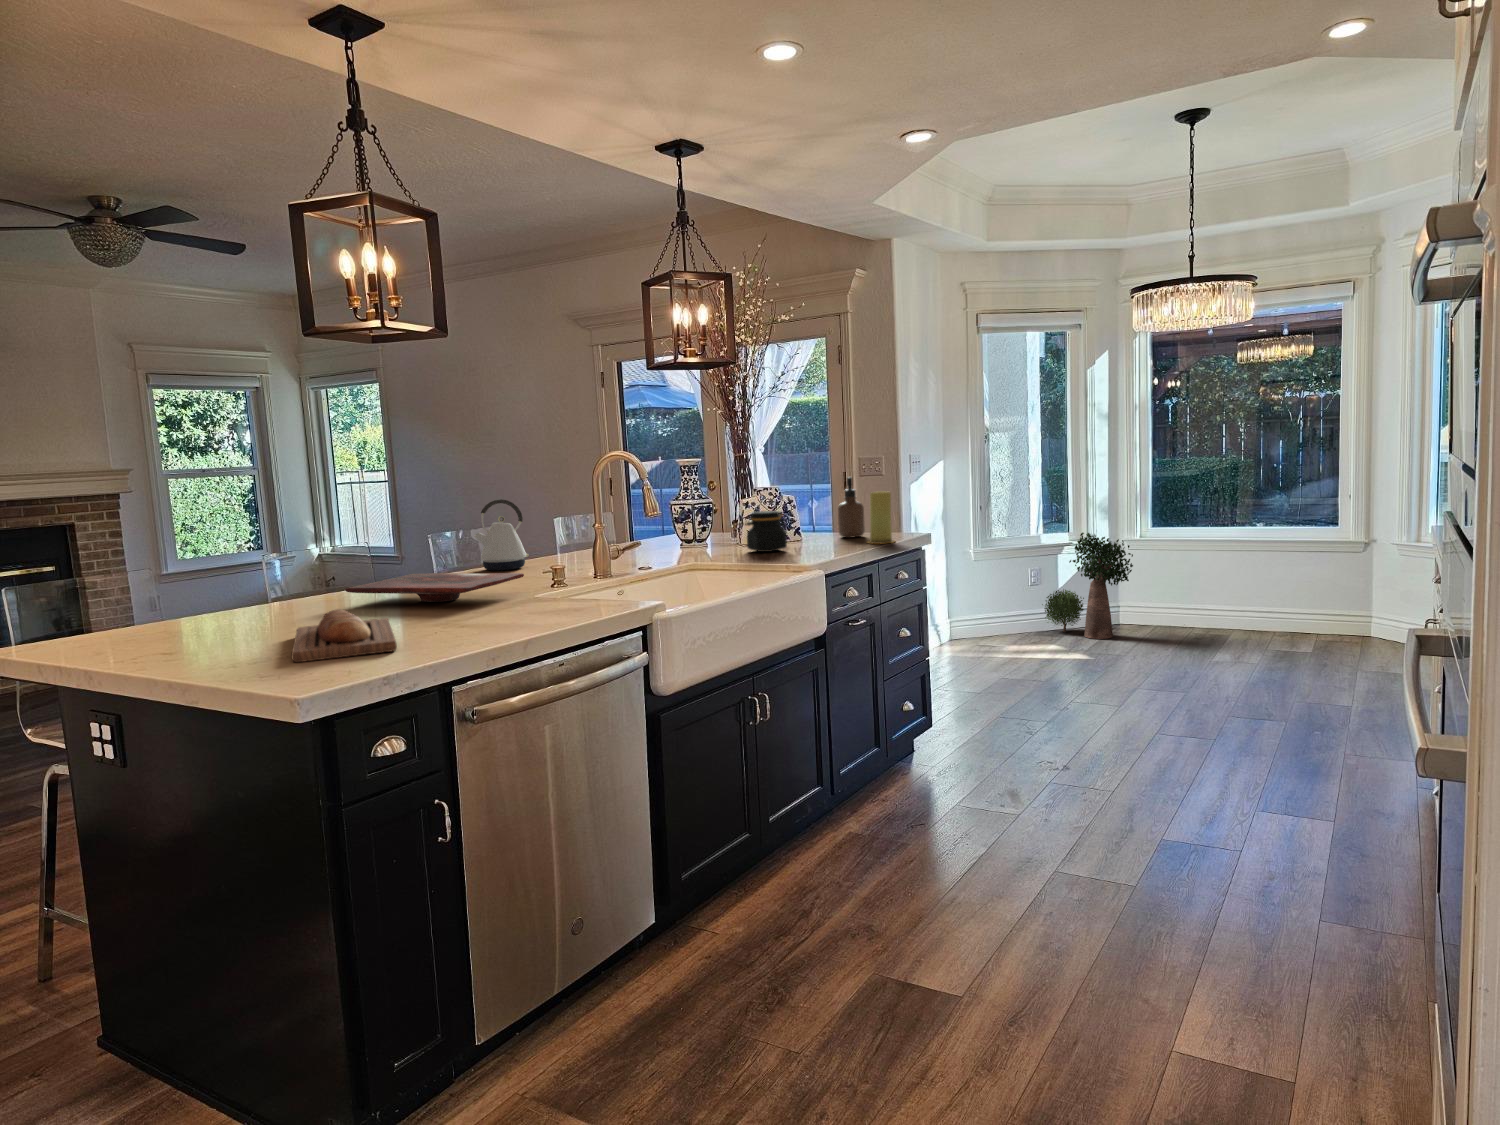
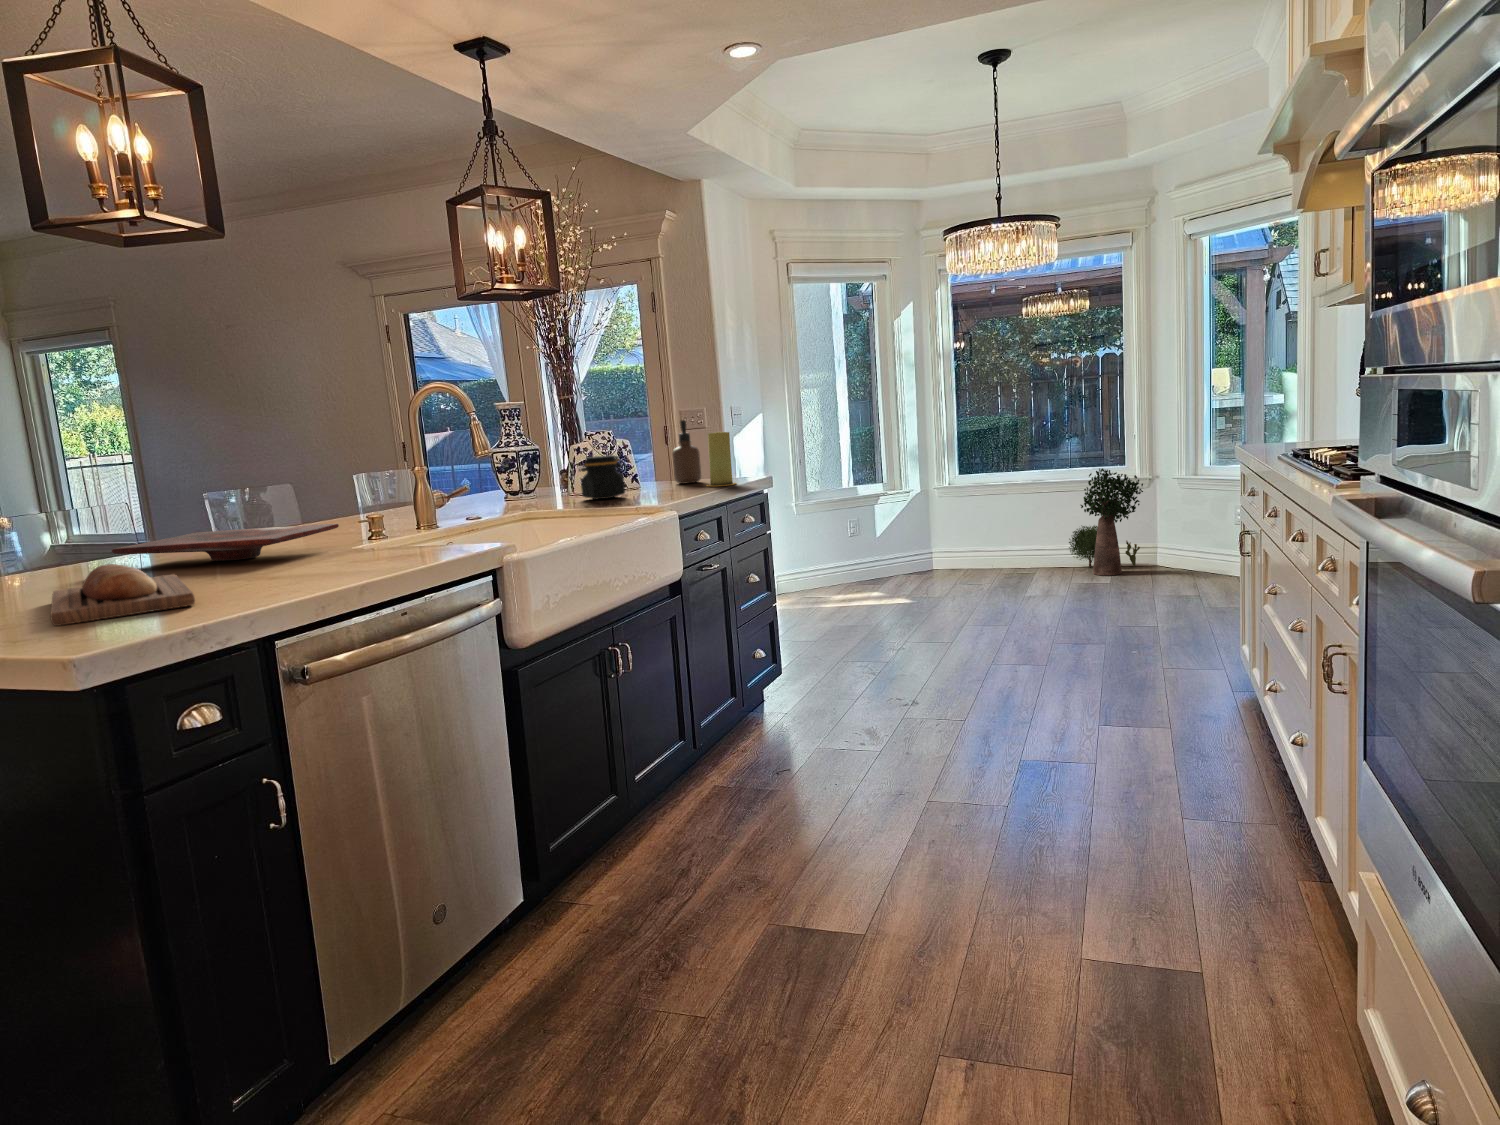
kettle: present [474,499,529,571] -> none [267,450,335,531]
potted plant: present [1042,532,1133,639] -> present [1069,468,1143,575]

